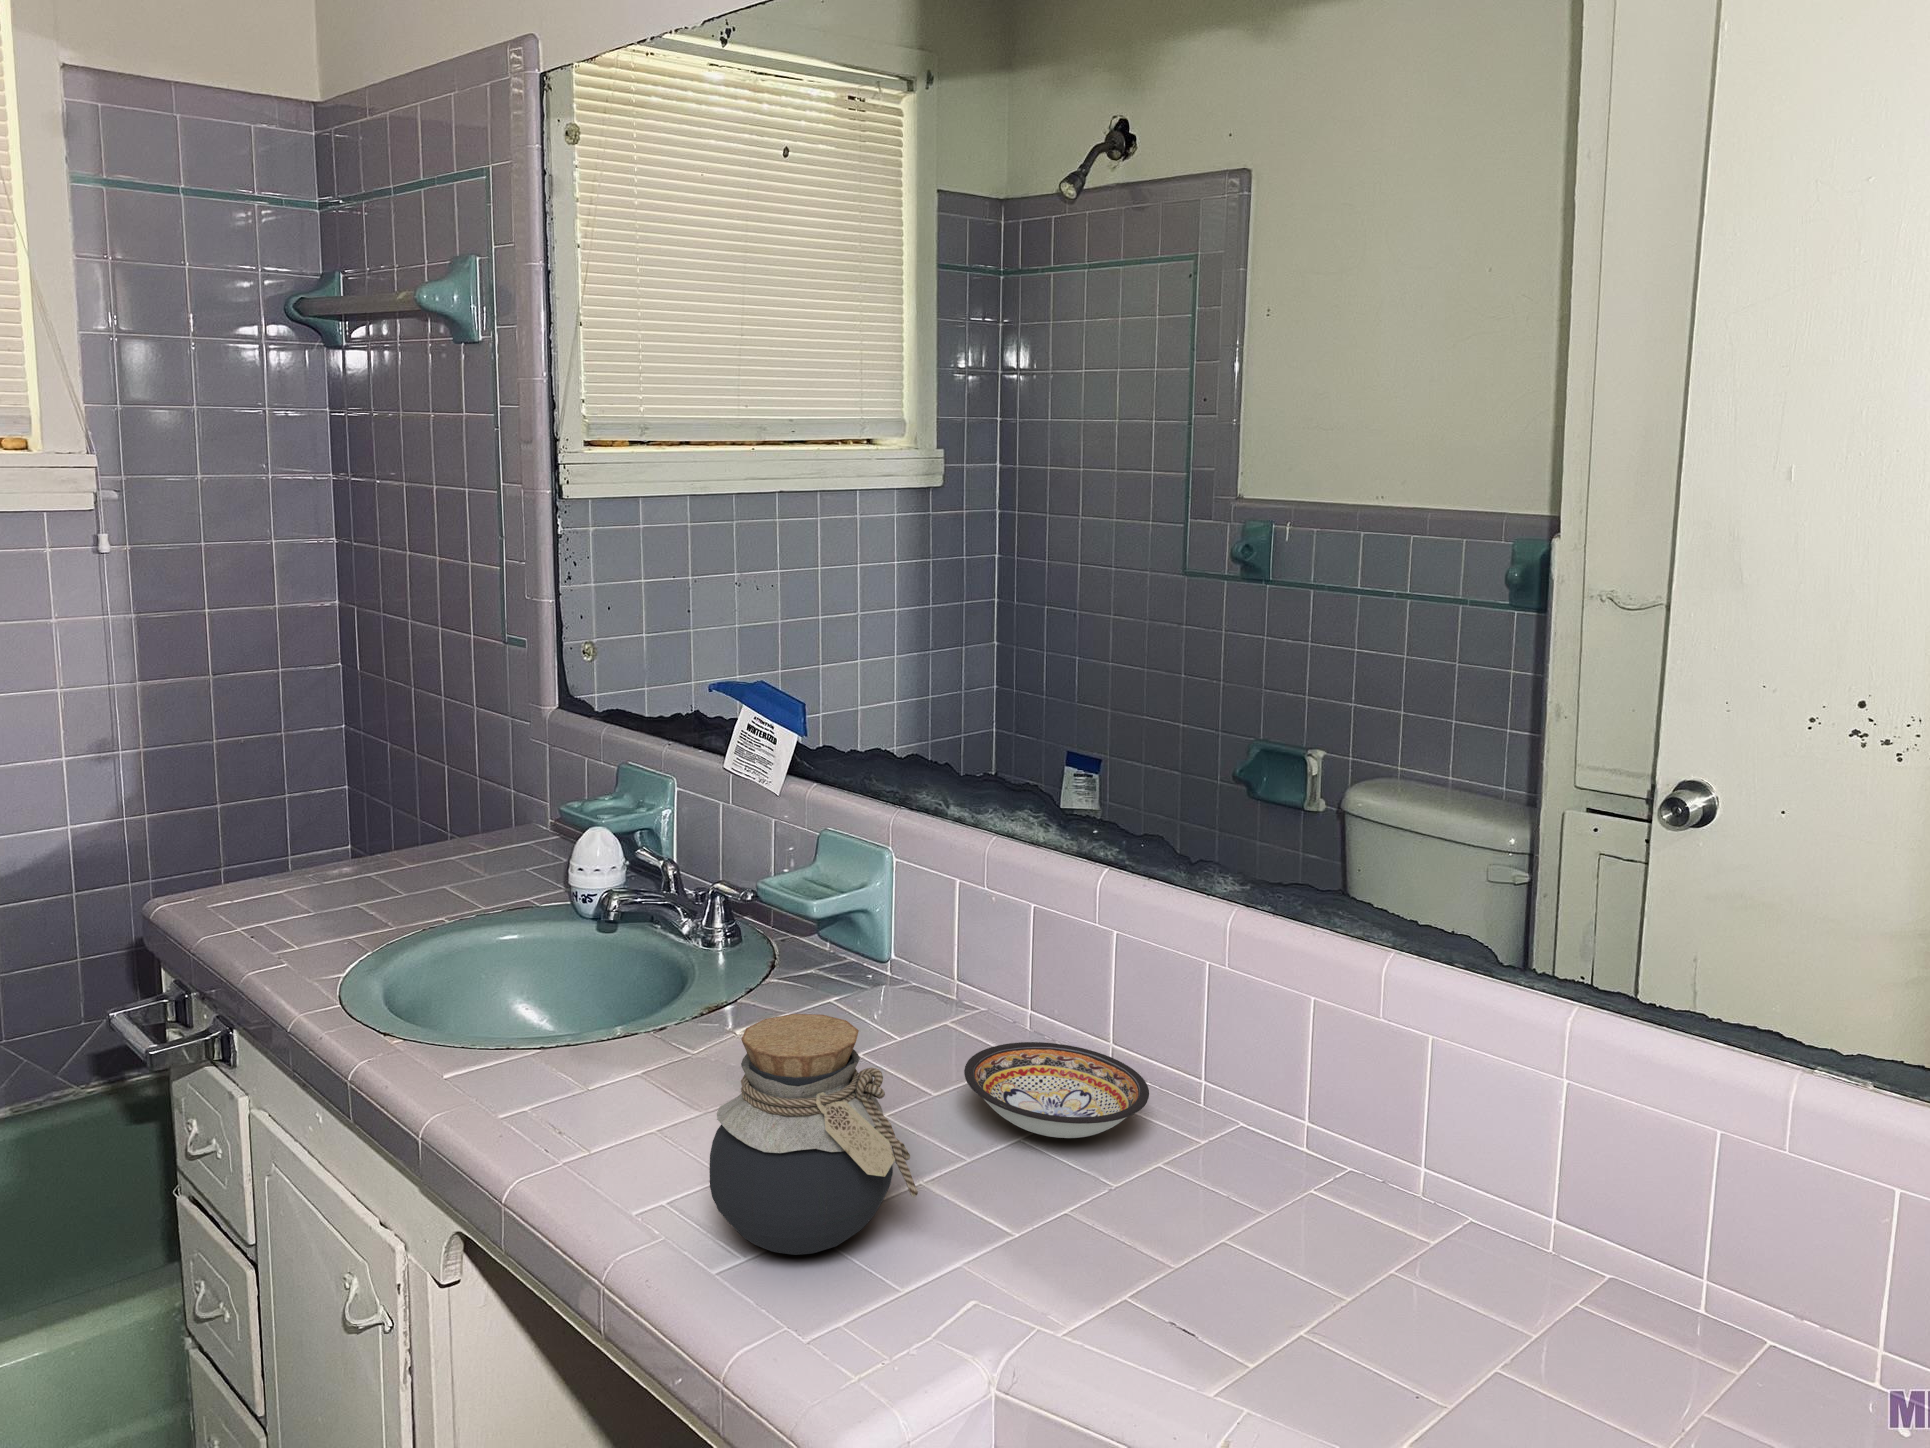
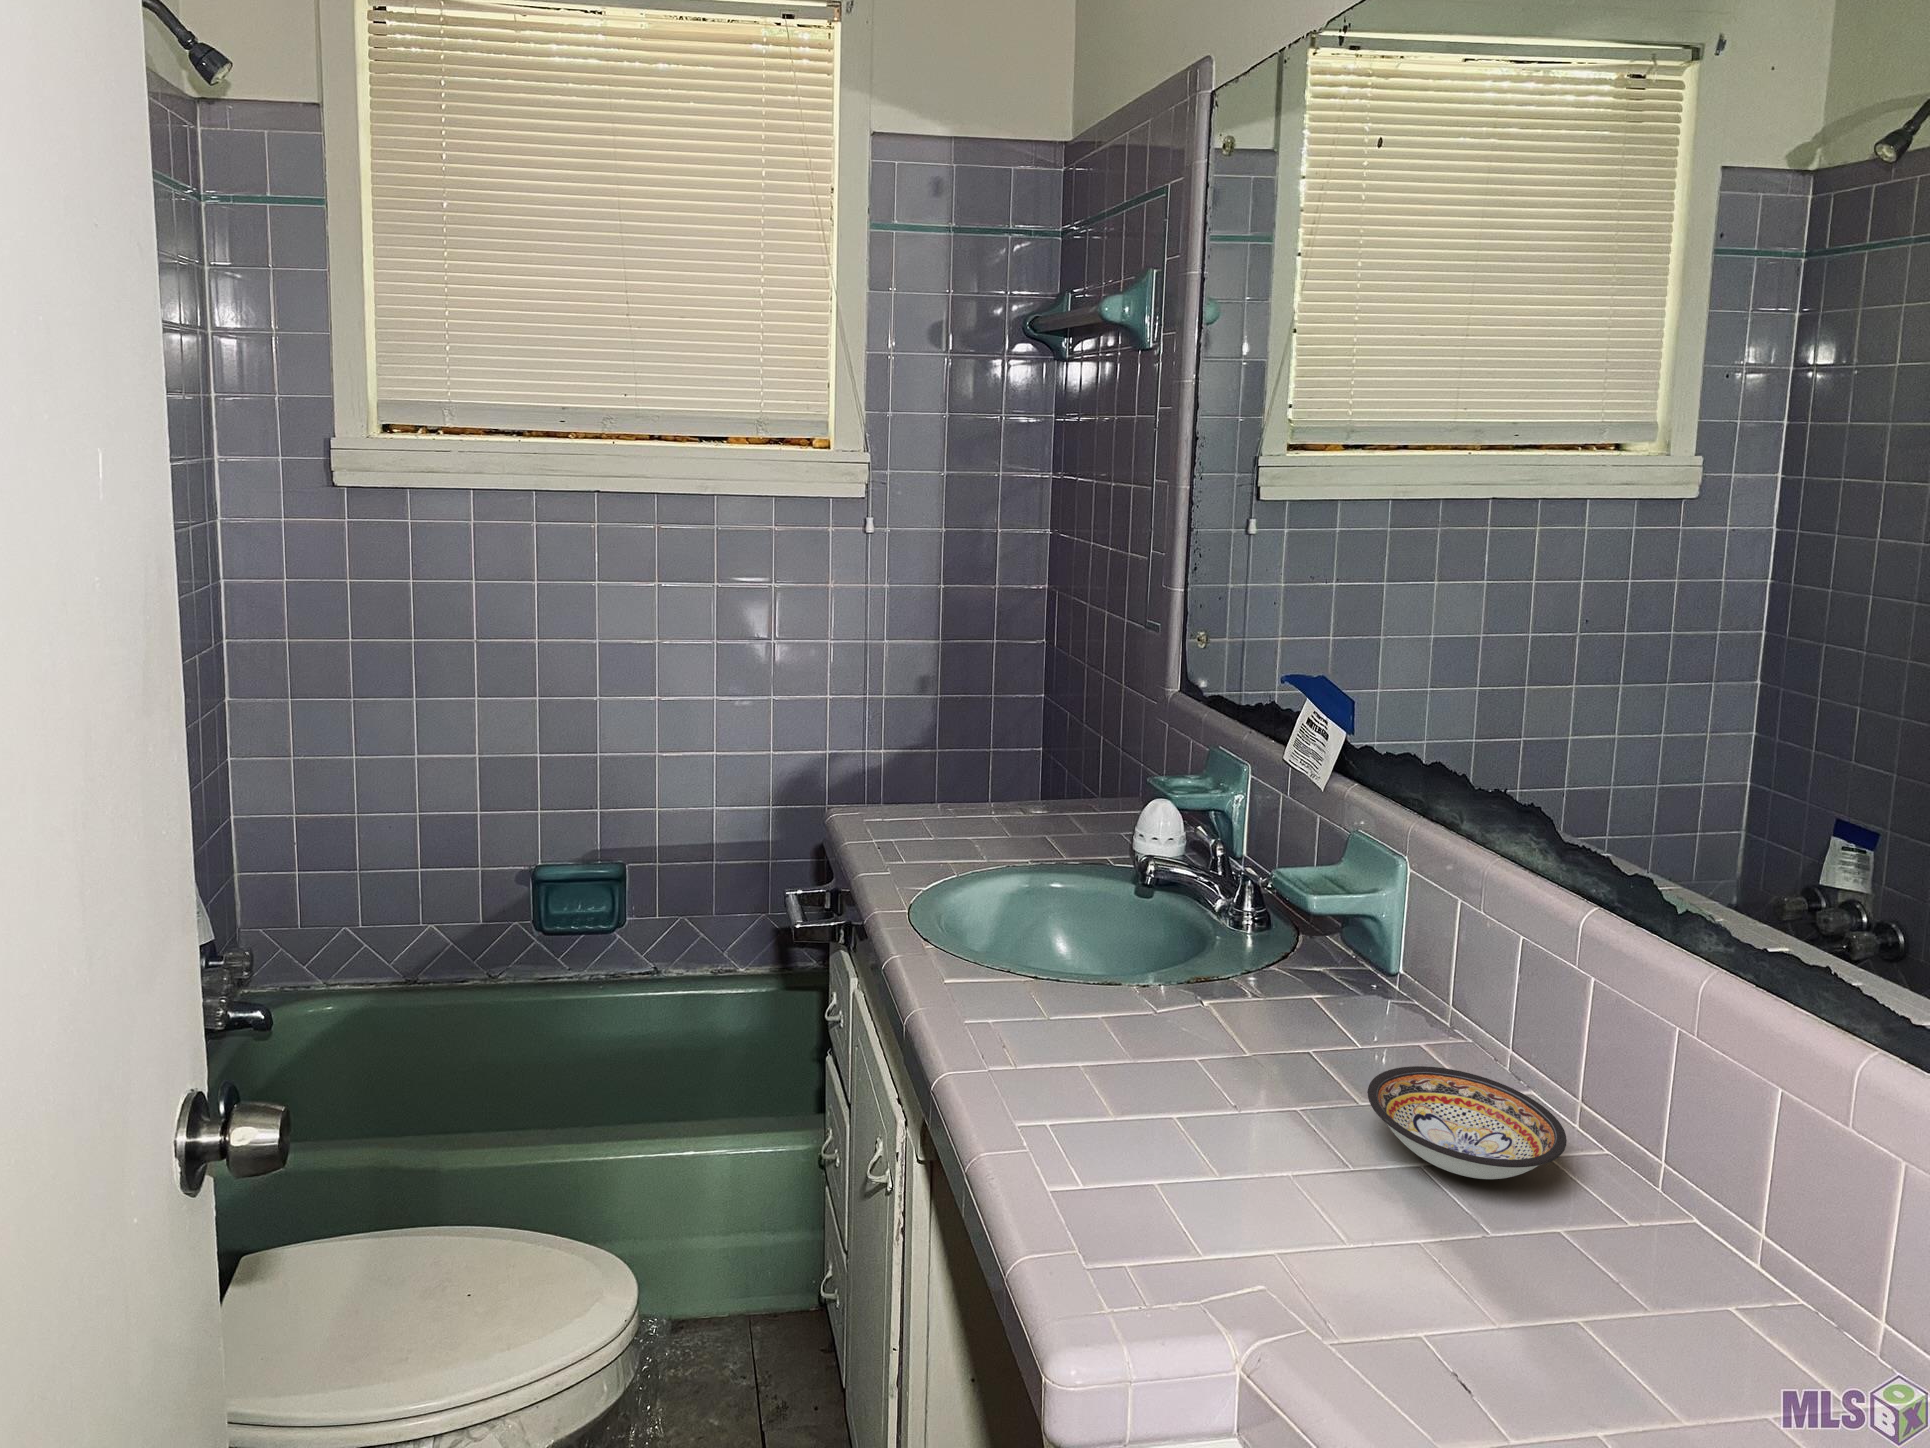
jar: present [709,1014,918,1255] -> none [1058,973,1243,1201]

